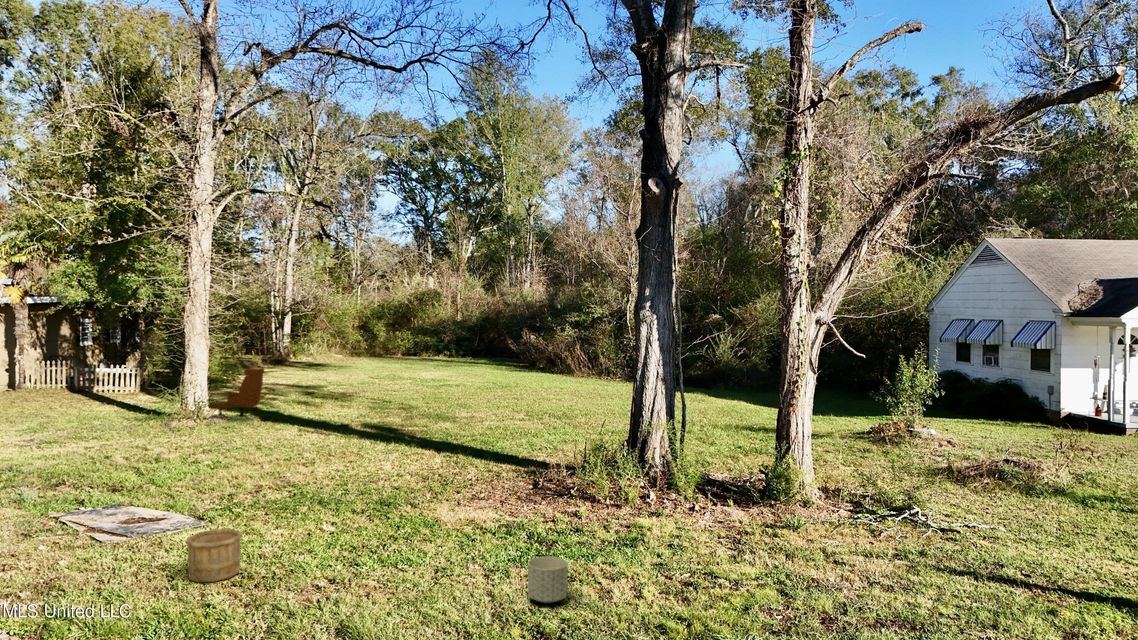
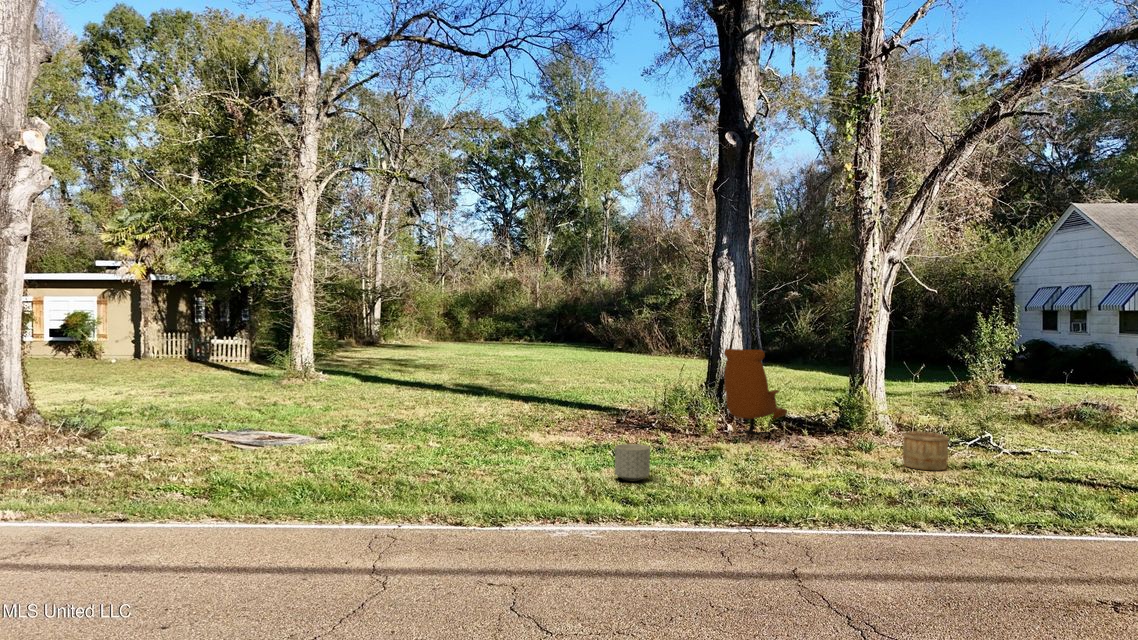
lounge chair: present [208,368,264,420] -> present [724,349,787,441]
wooden bucket: present [186,529,242,582] -> present [902,431,949,470]

